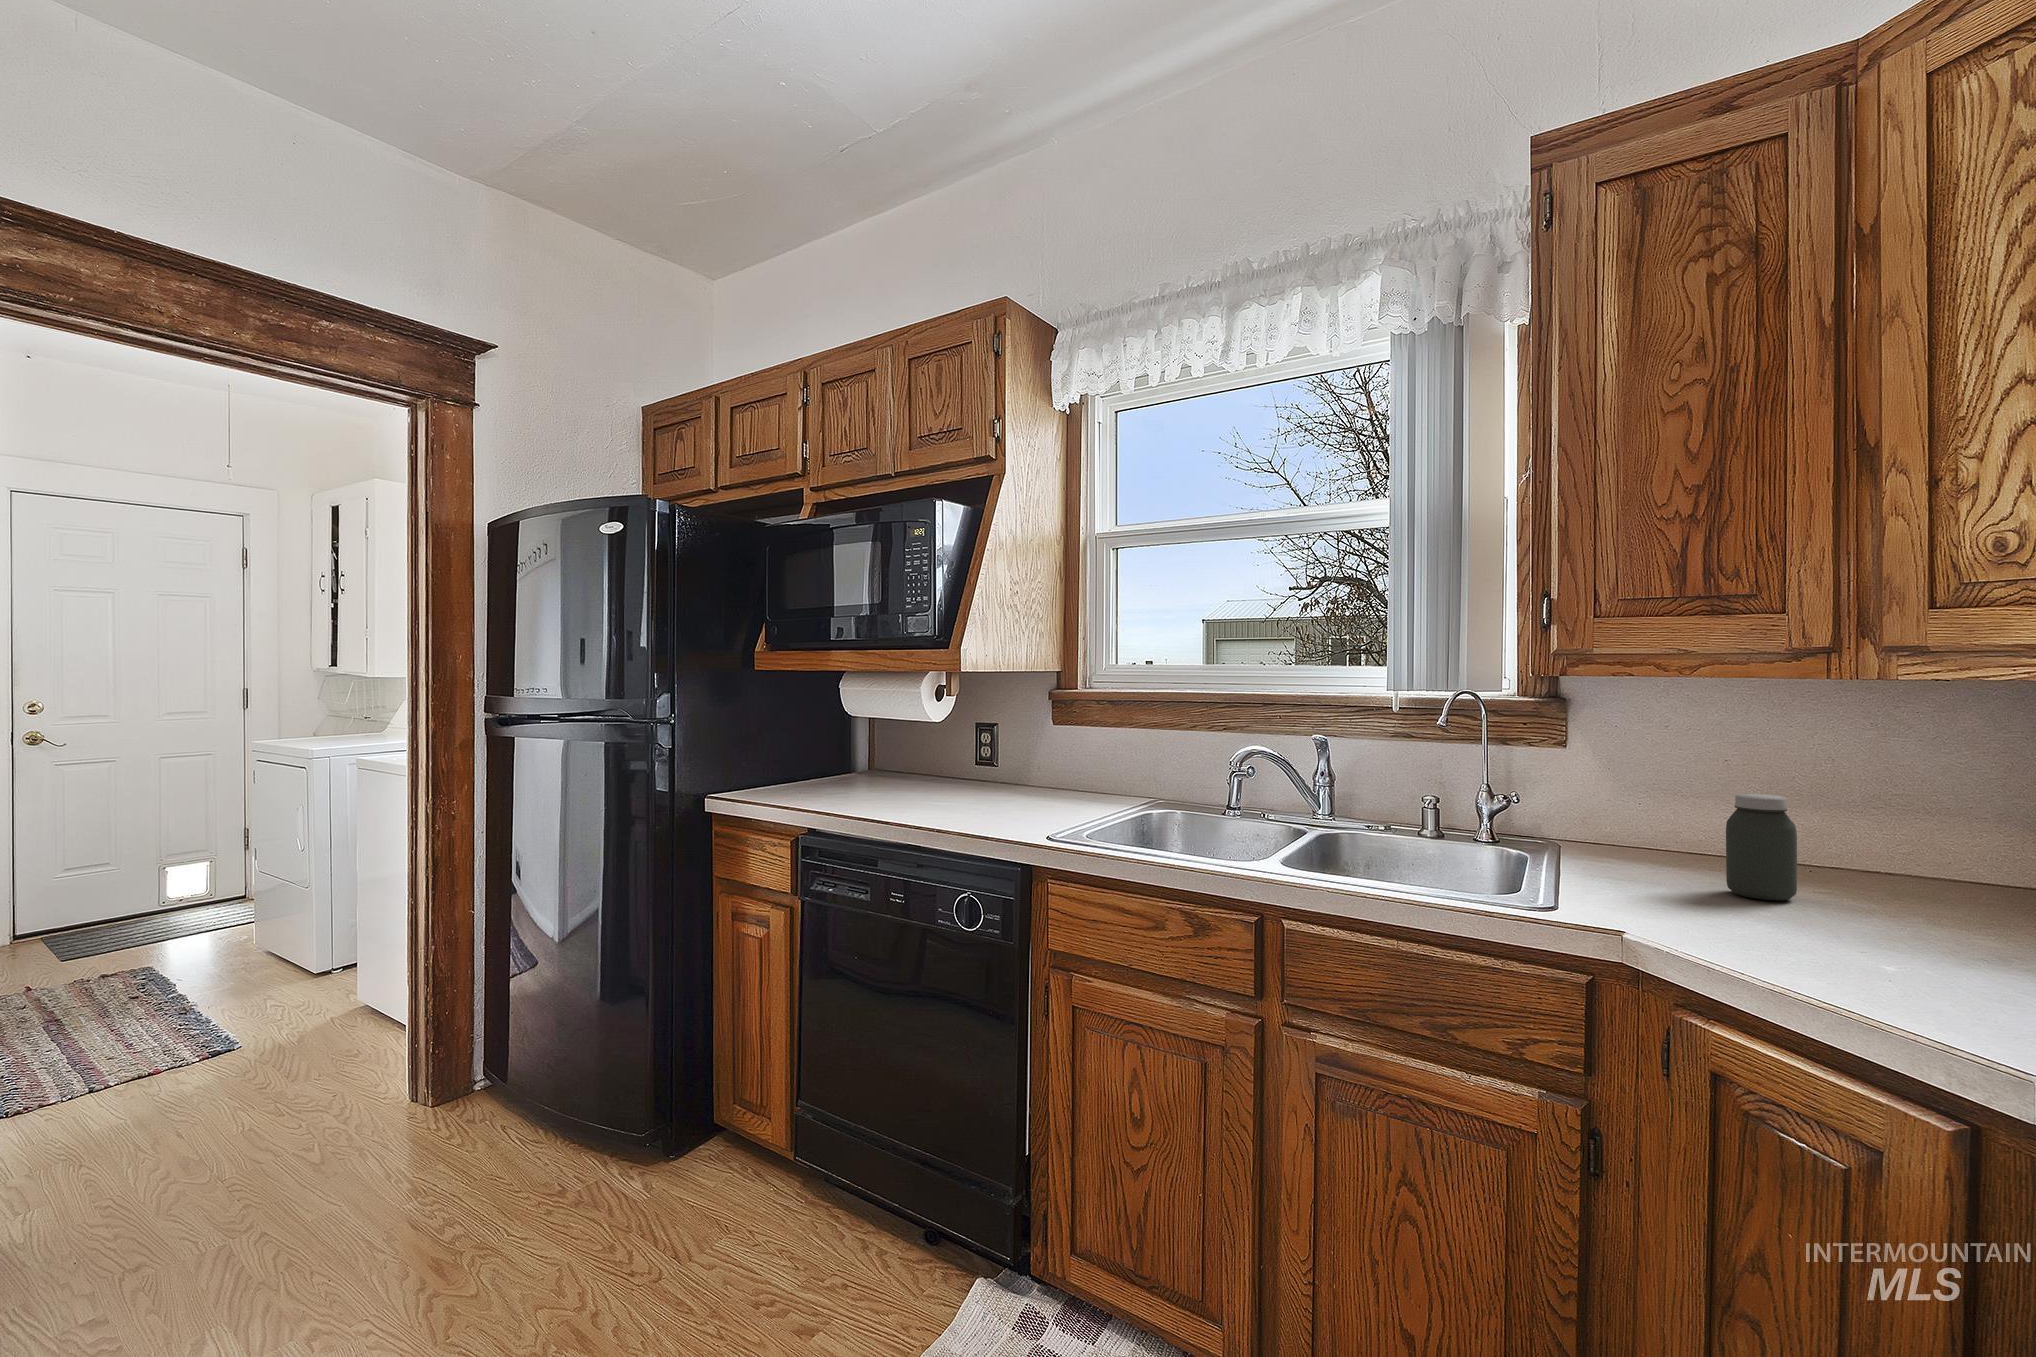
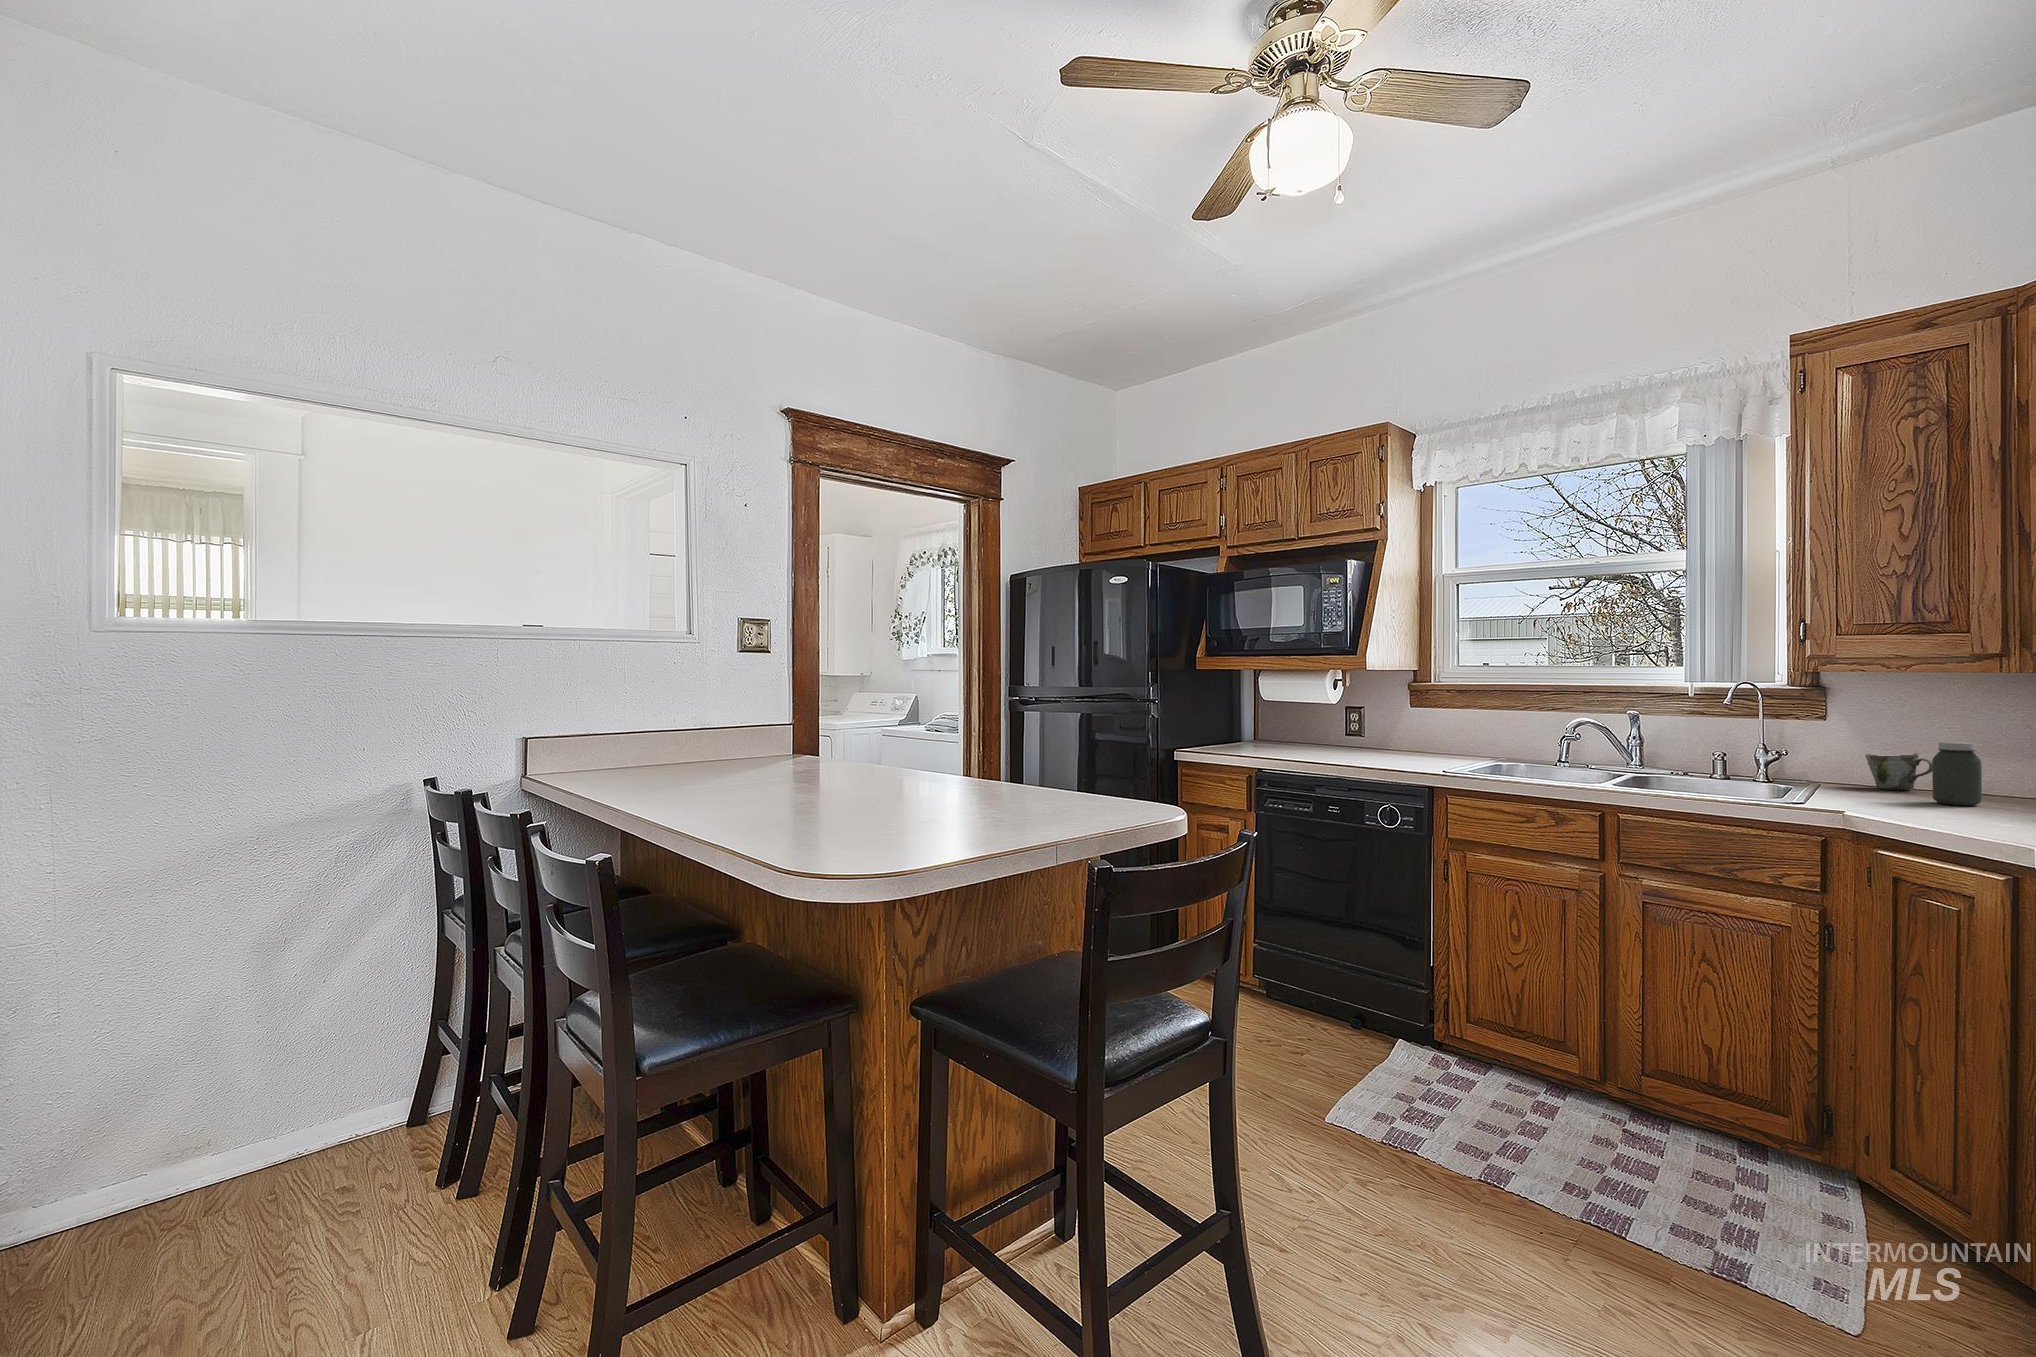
mug: none [1619,799,1712,859] -> present [1865,753,1932,790]

